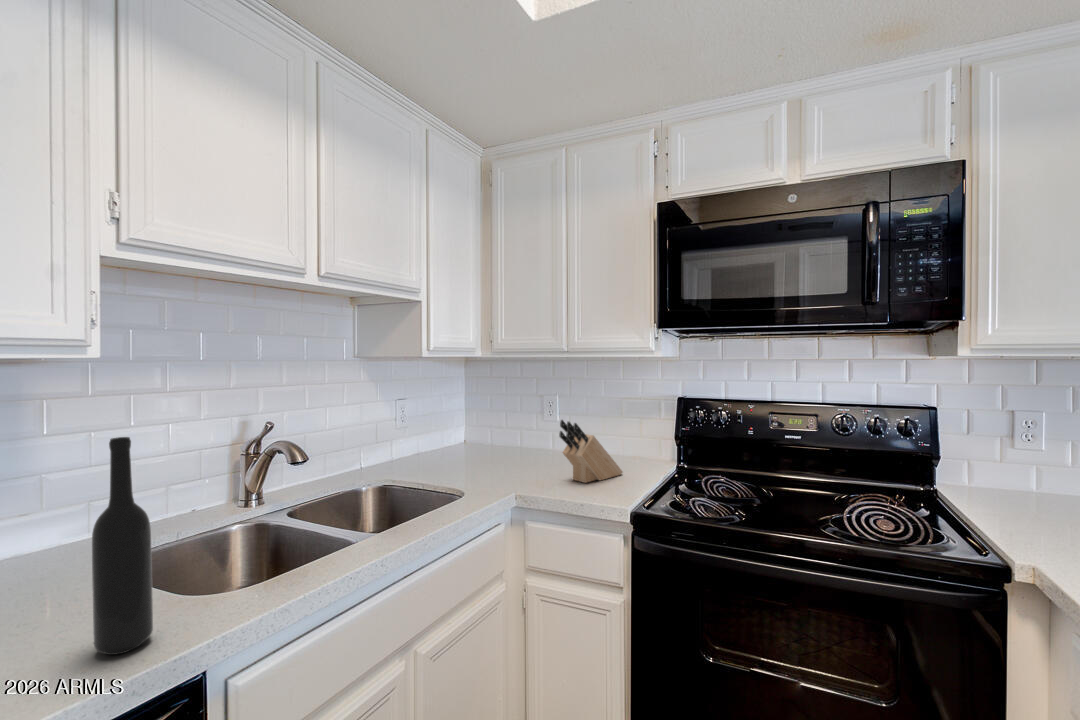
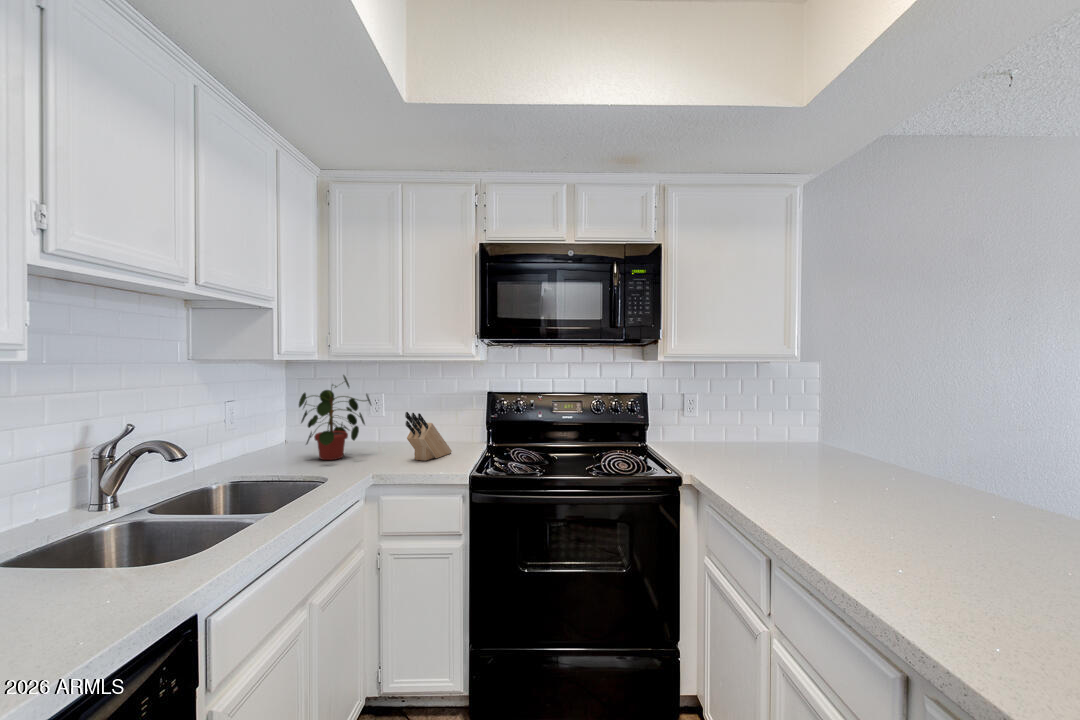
potted plant: none [449,372,529,470] -> present [299,375,371,460]
bottle: present [92,437,153,655] -> none [70,426,123,612]

